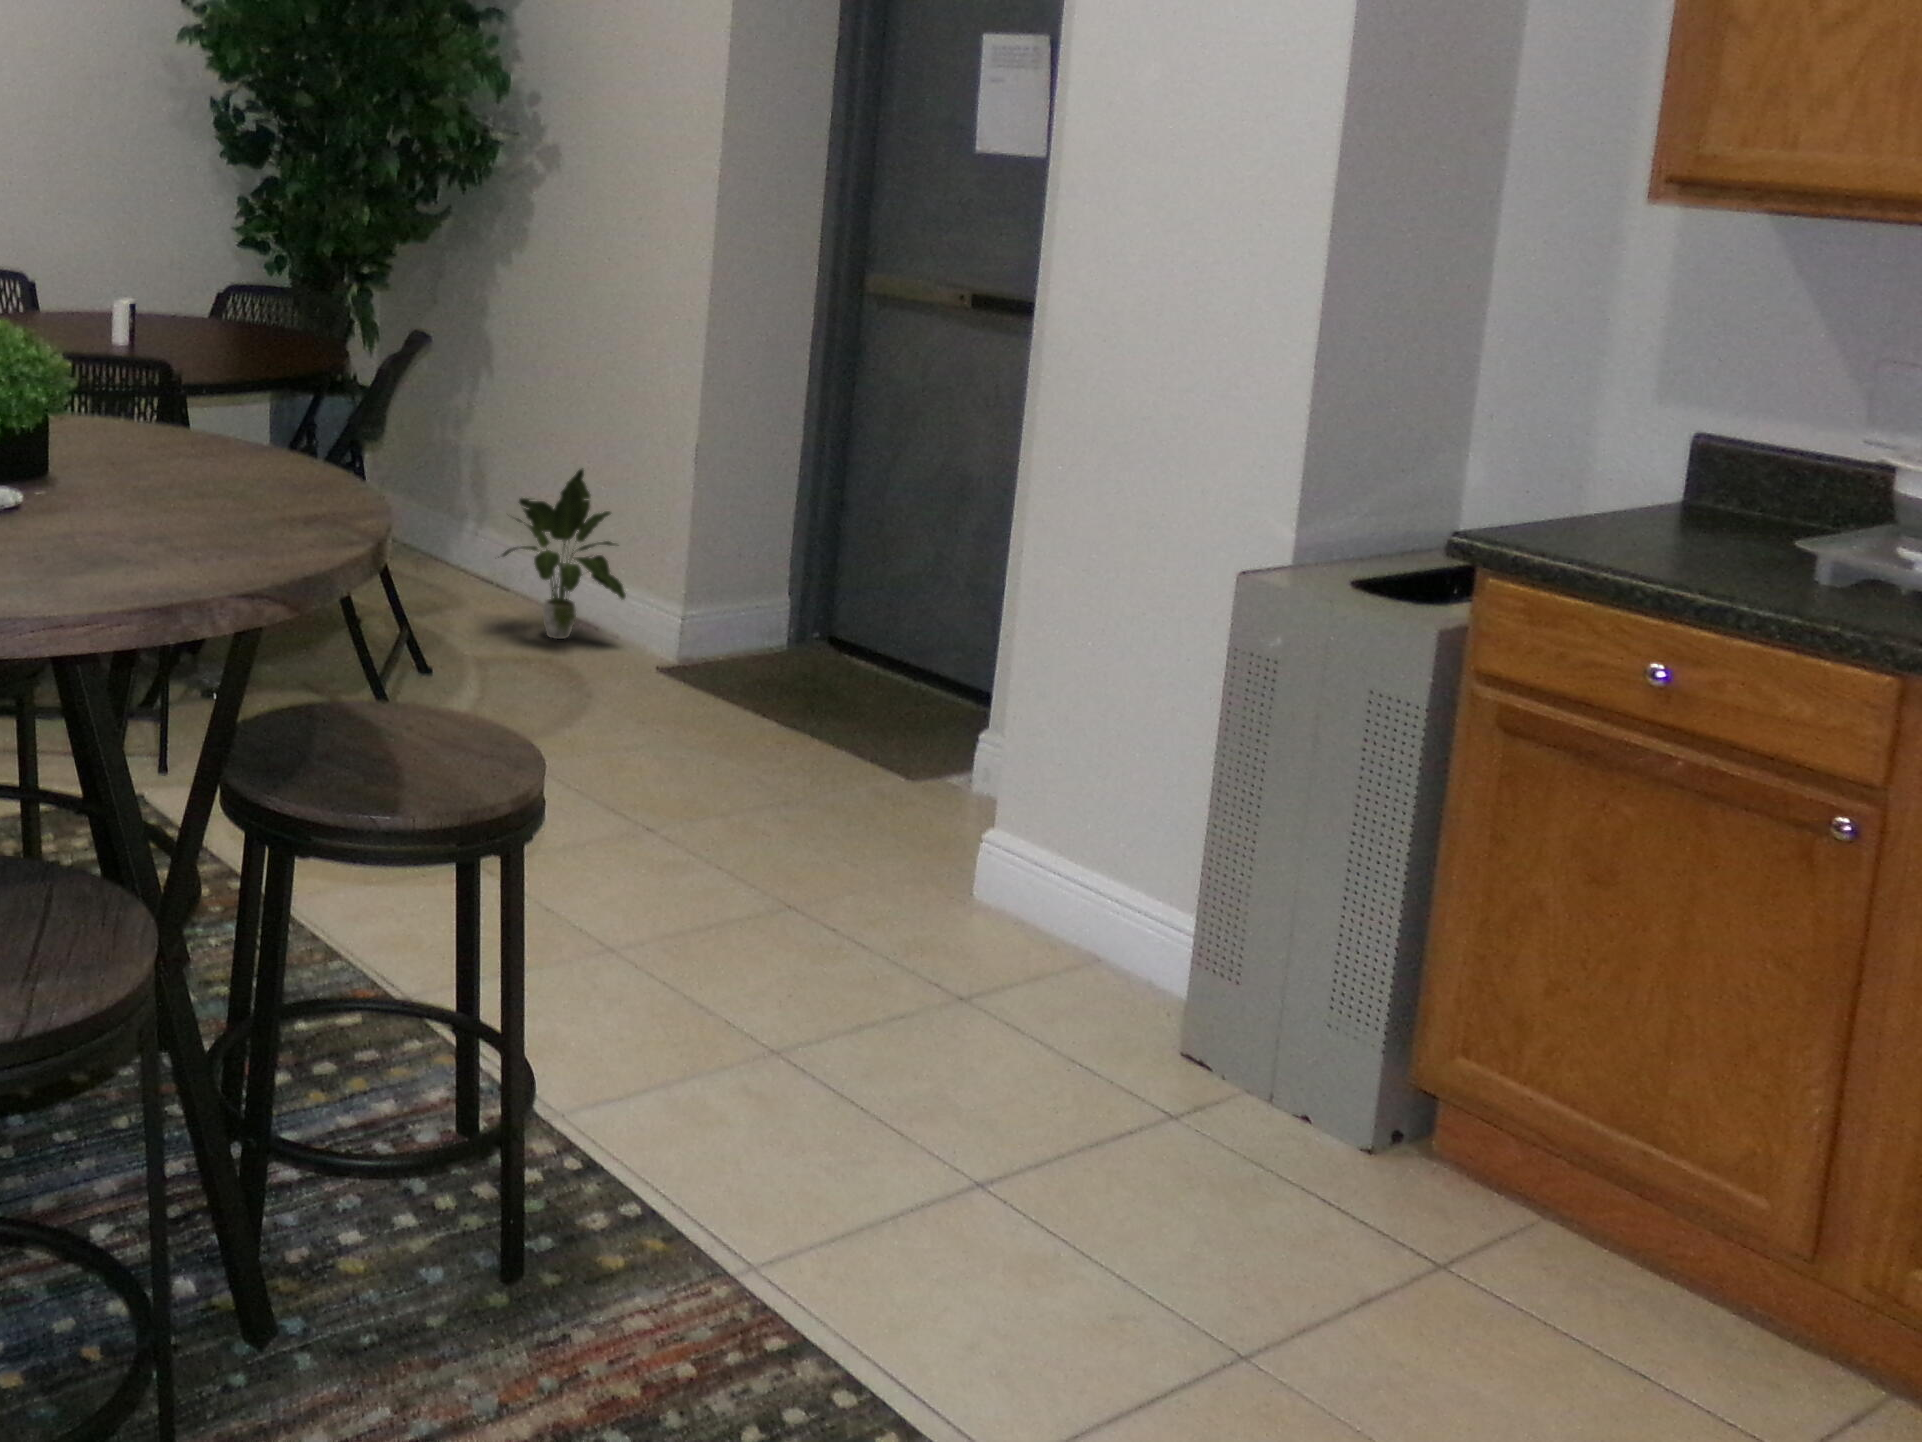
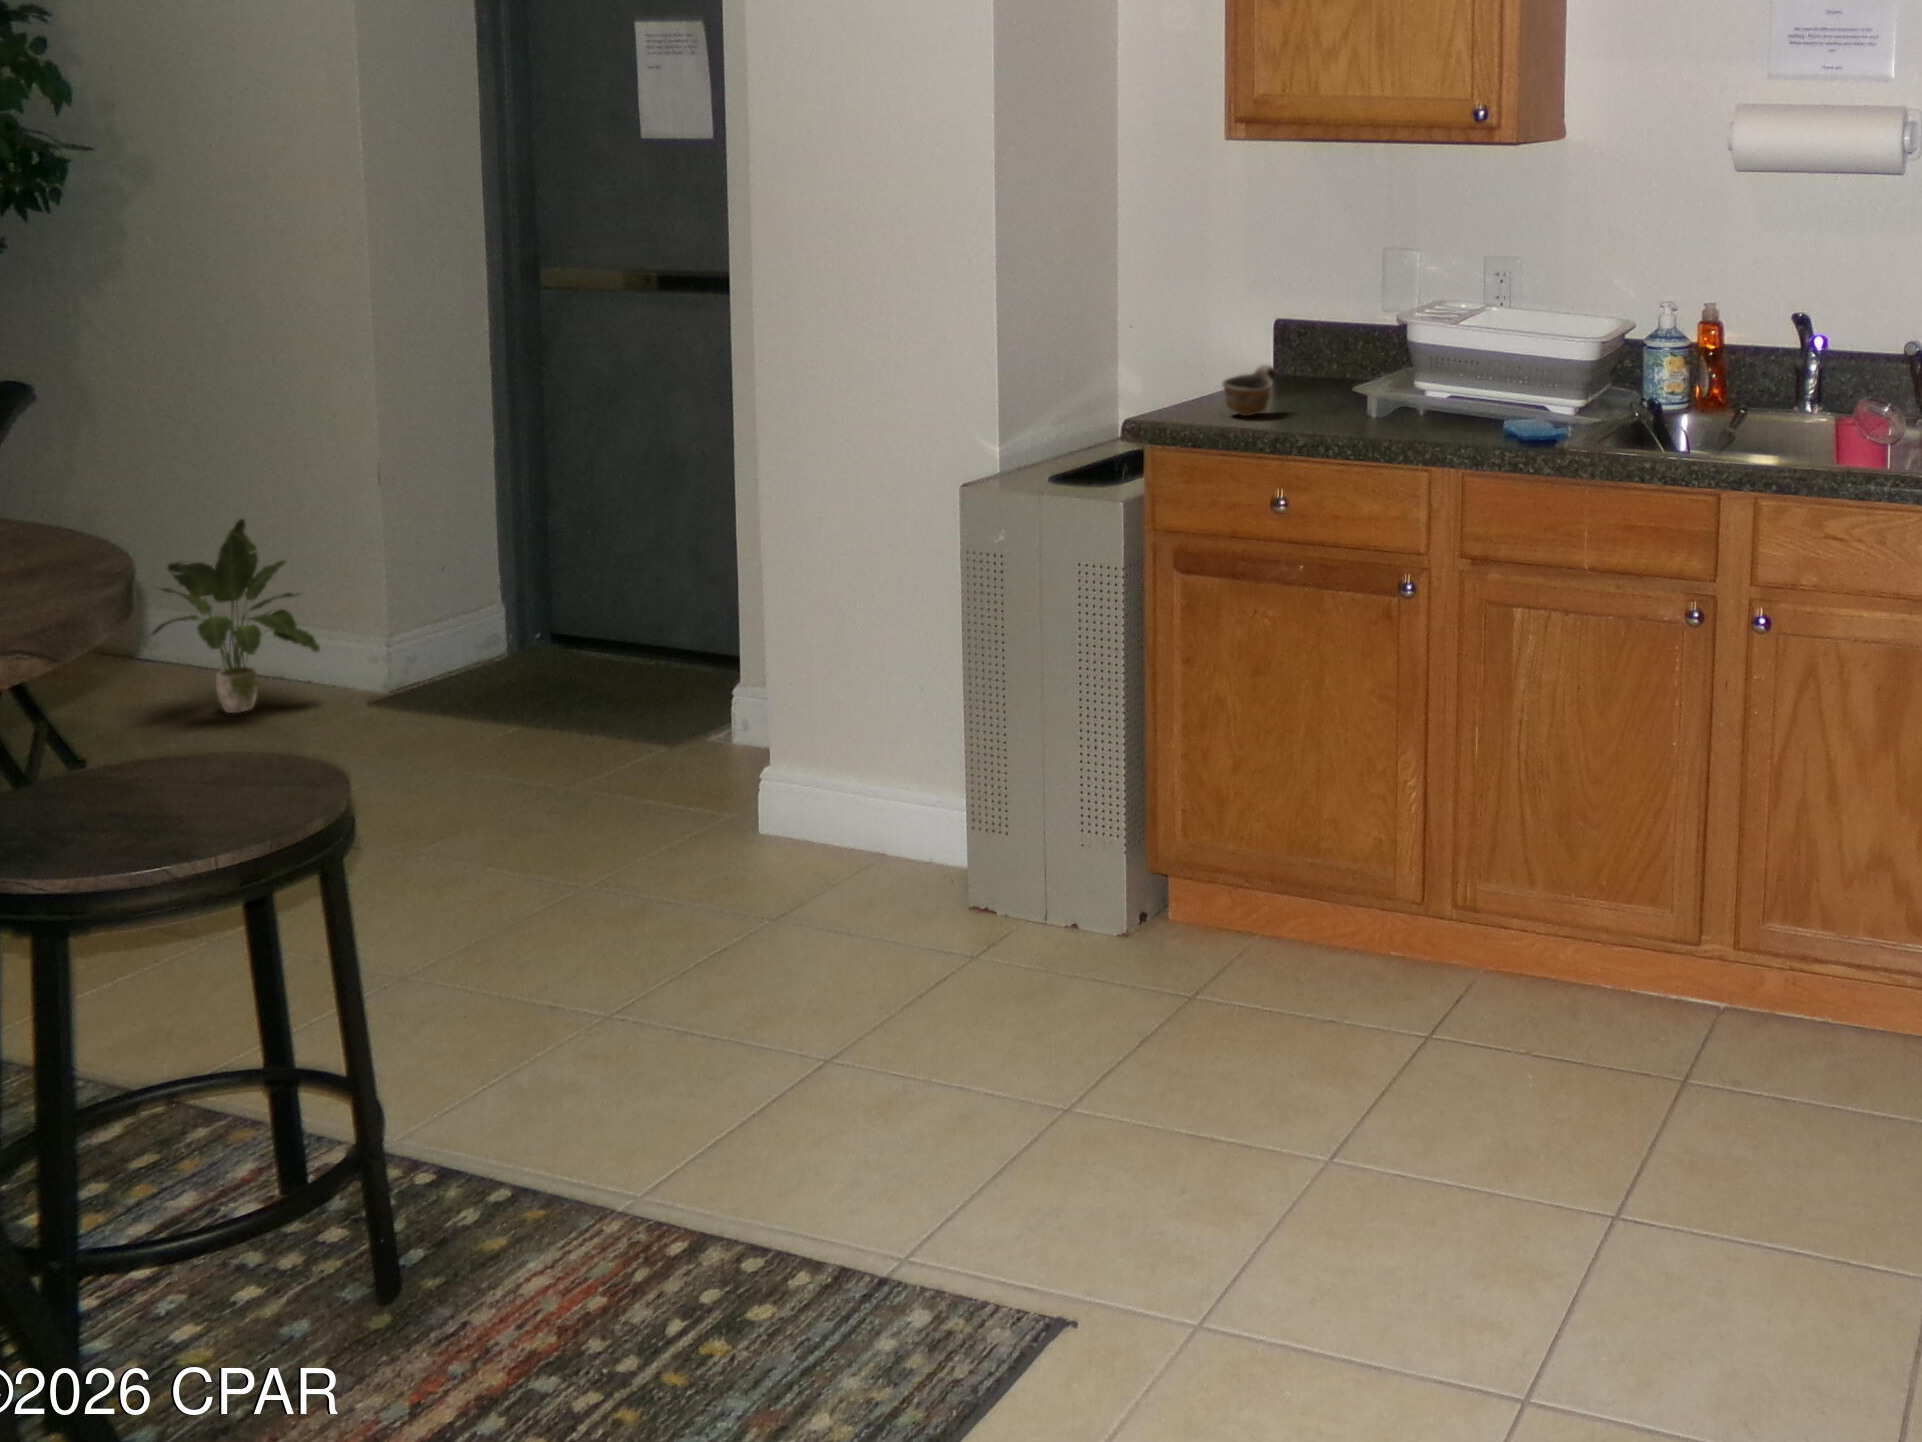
cup: none [1596,493,1679,556] -> present [1223,365,1276,416]

